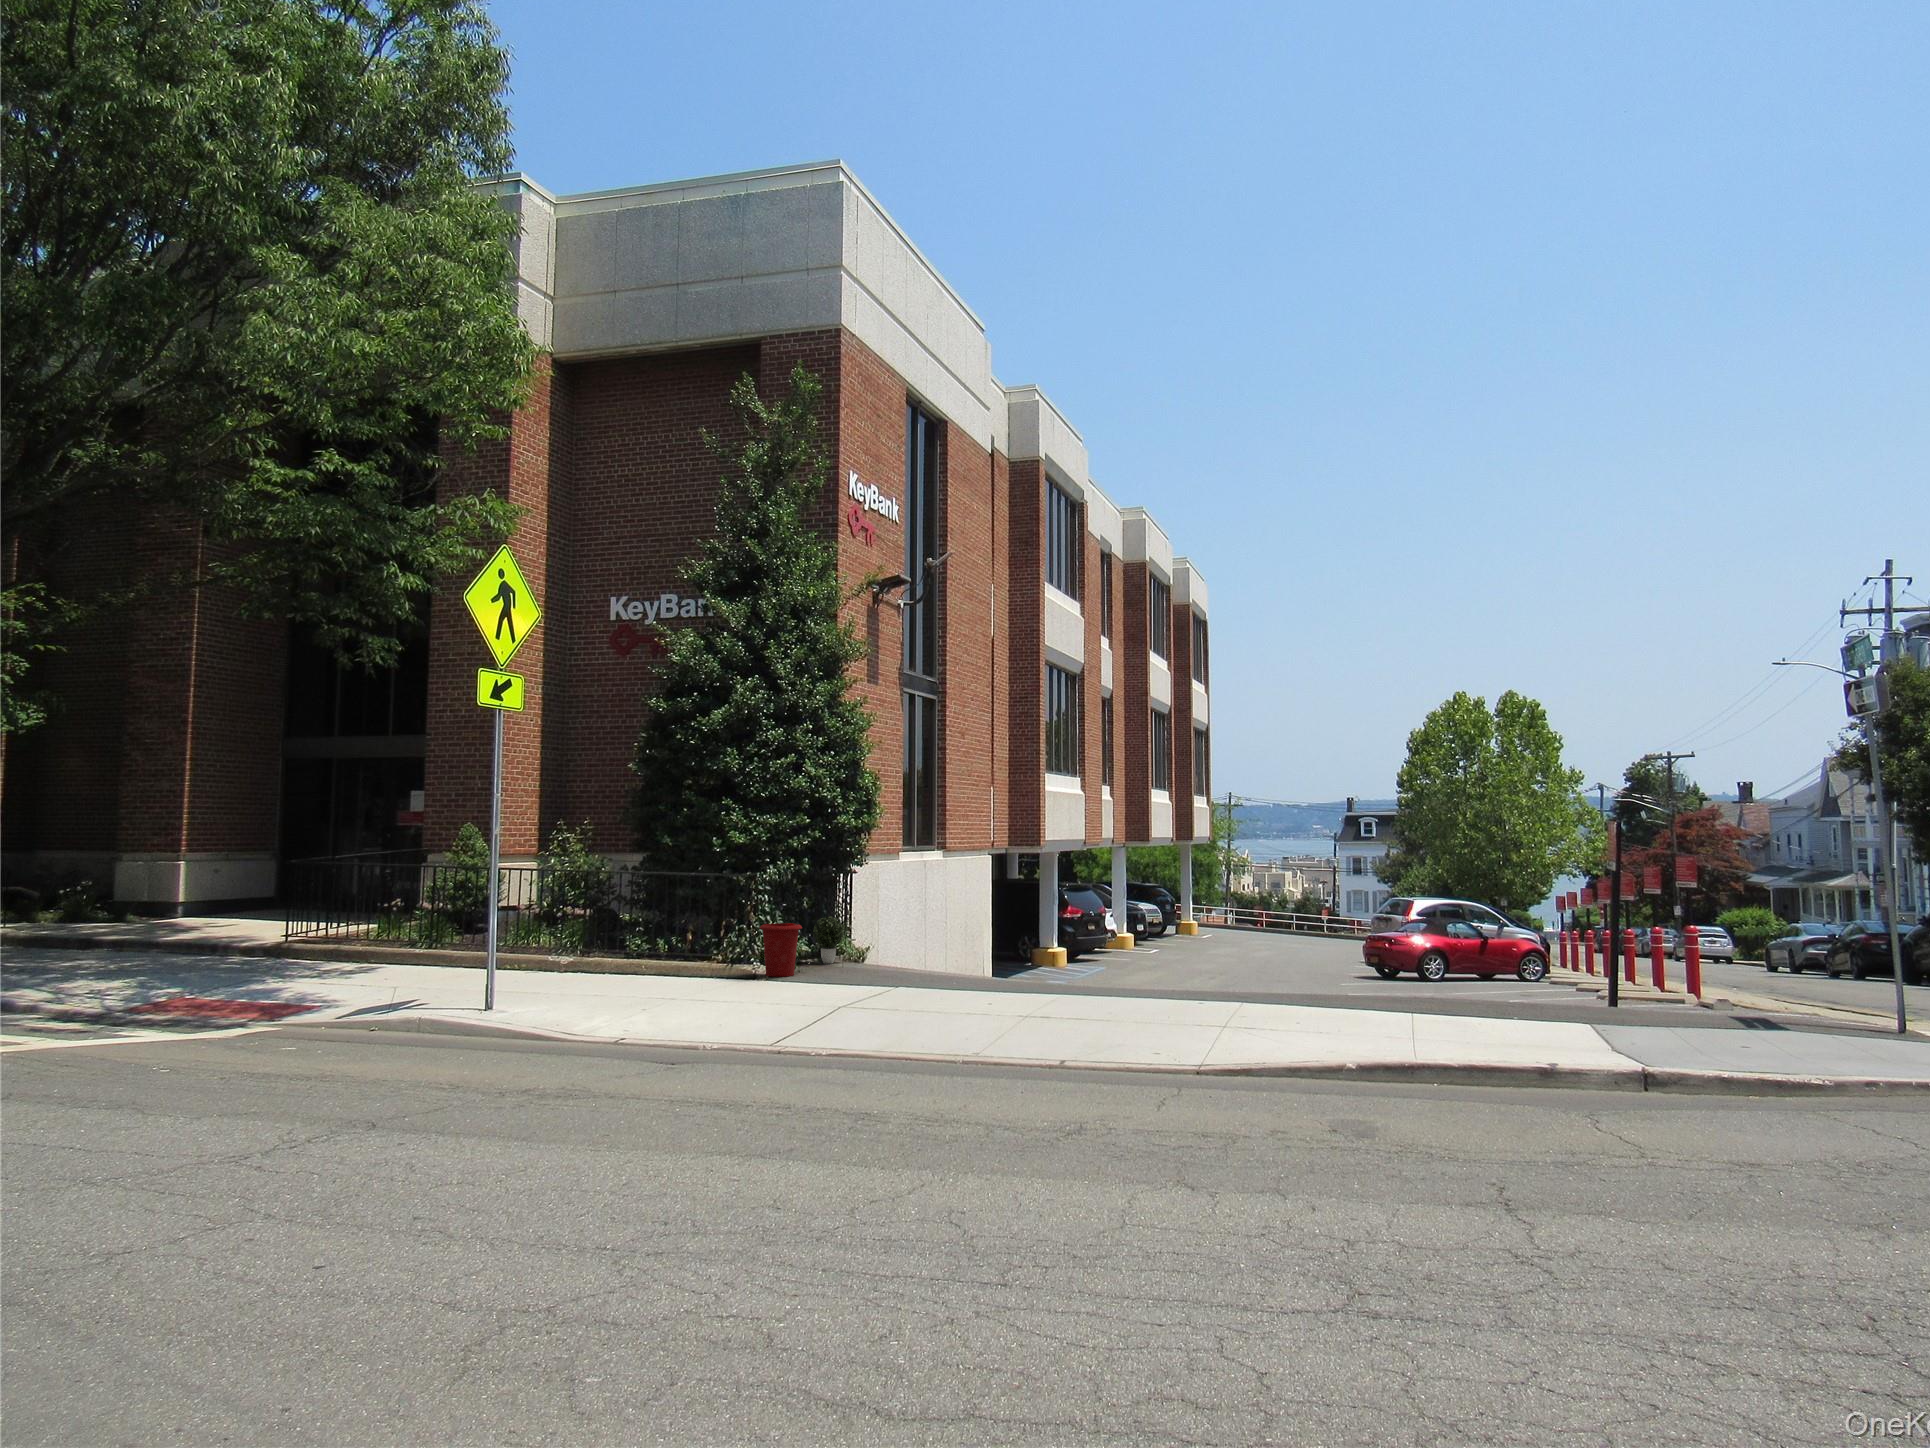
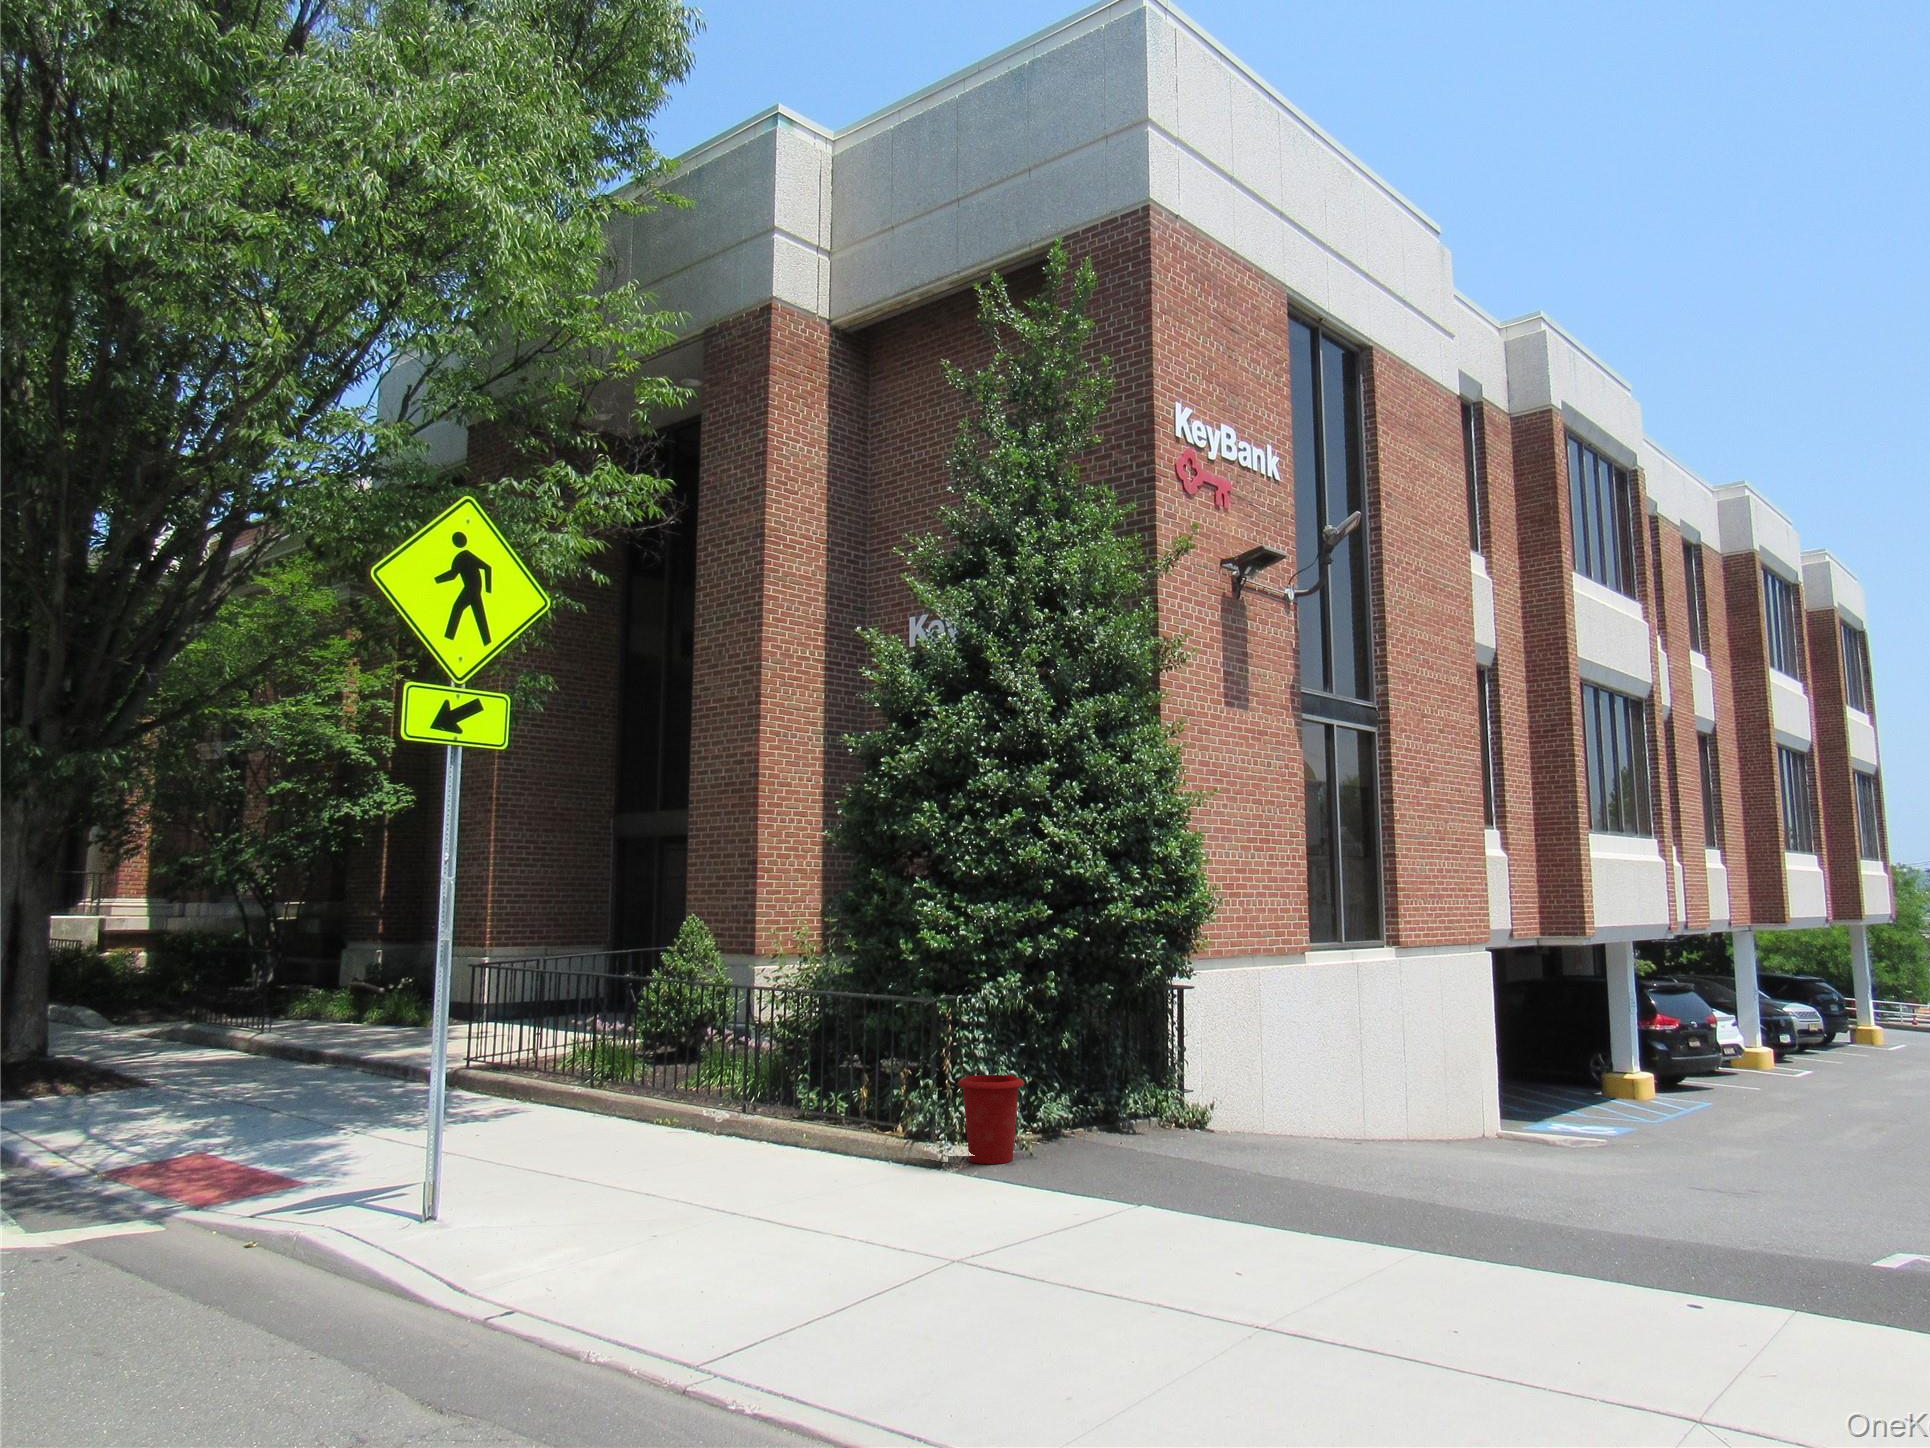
potted plant: present [813,916,845,964] -> none [1071,1061,1122,1138]

